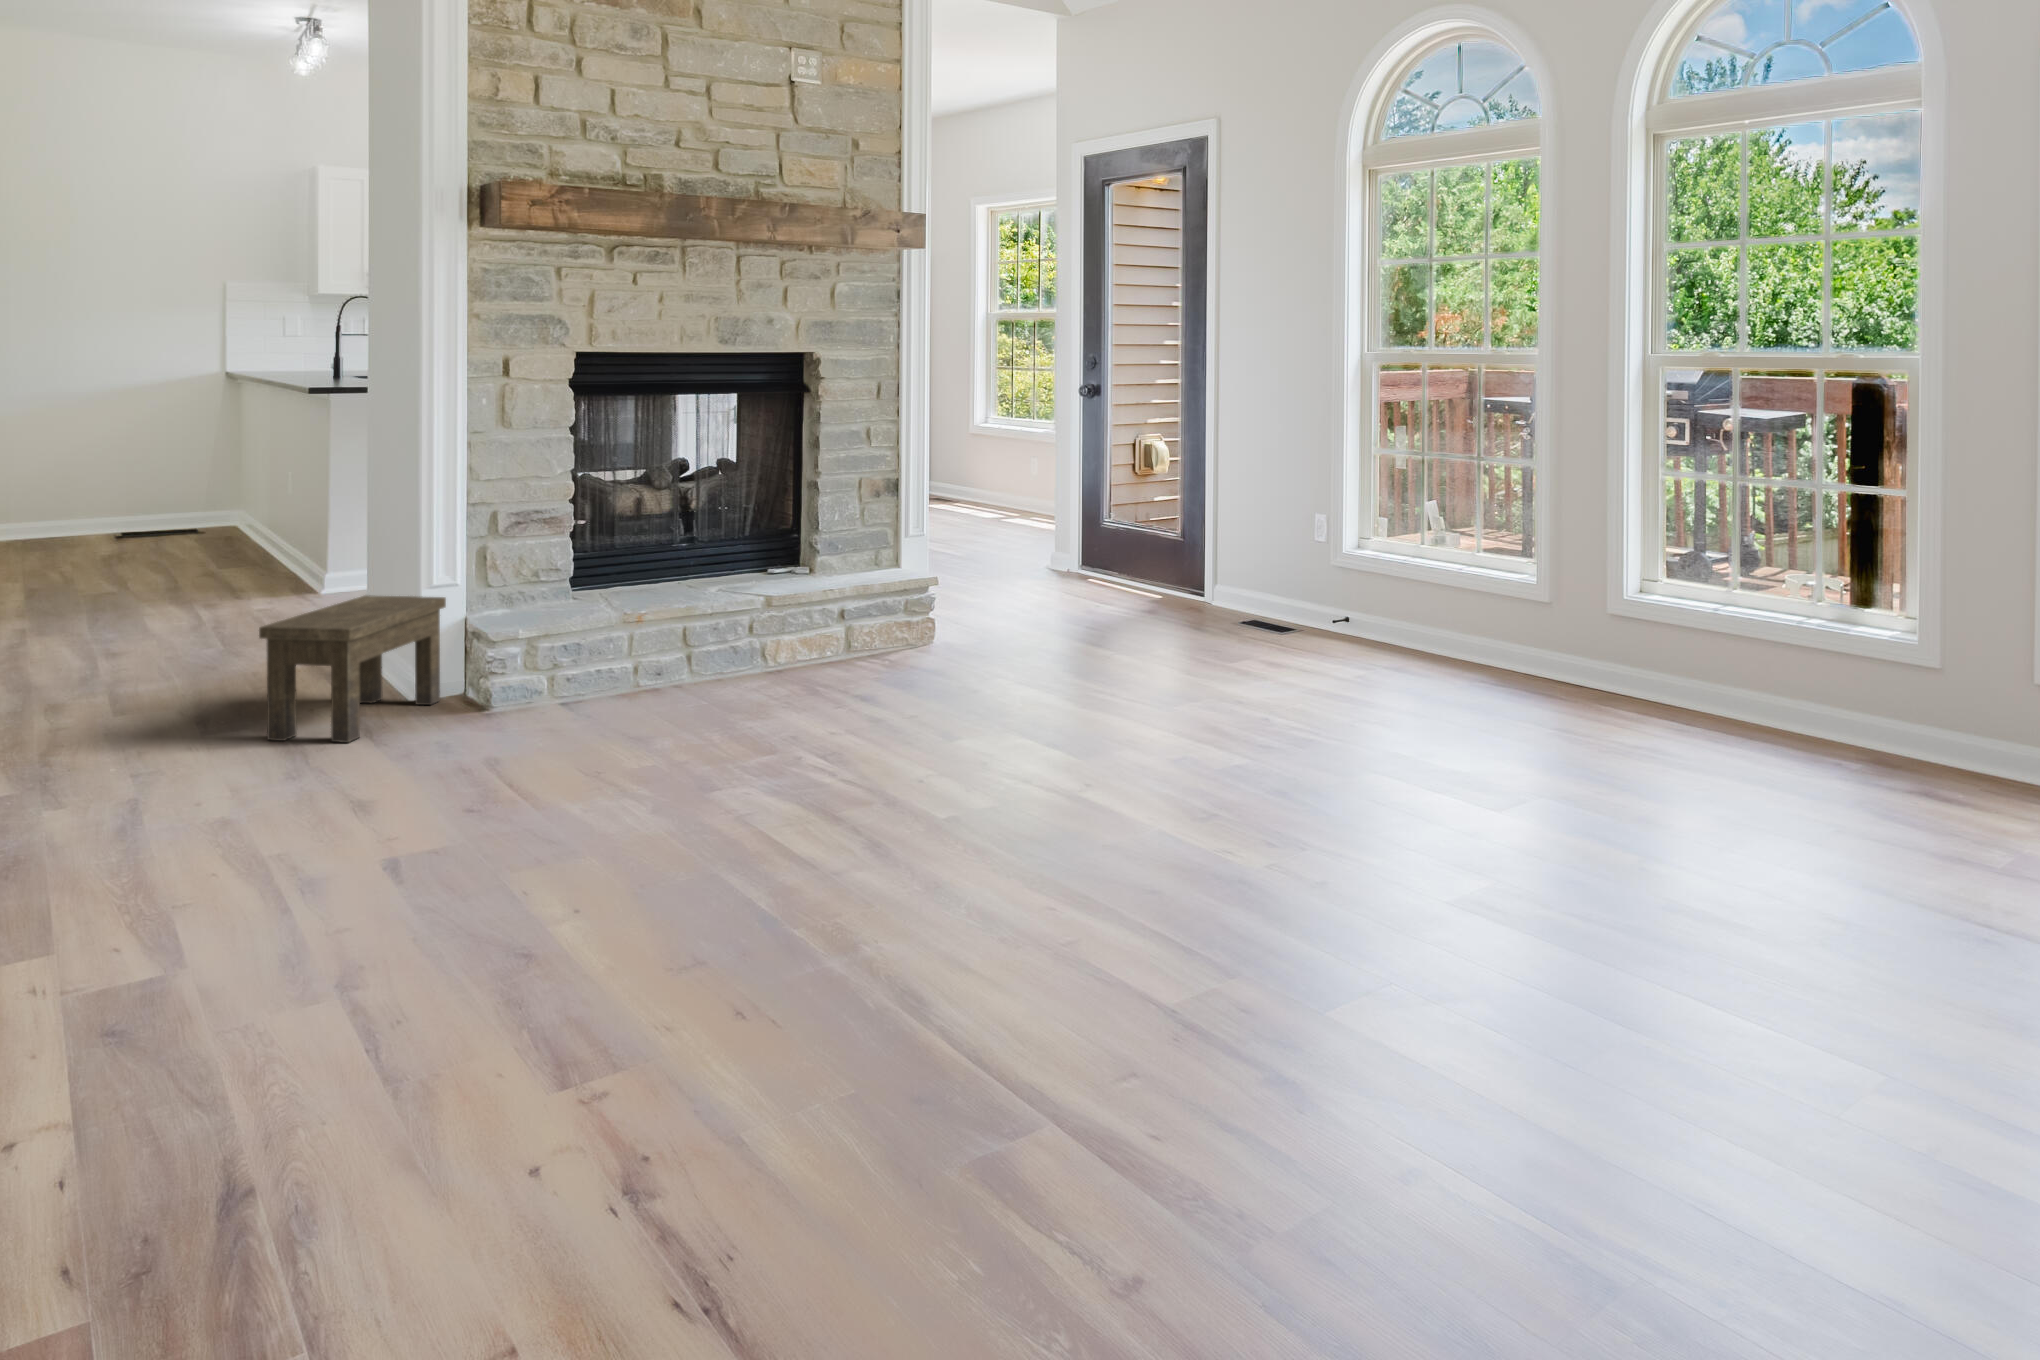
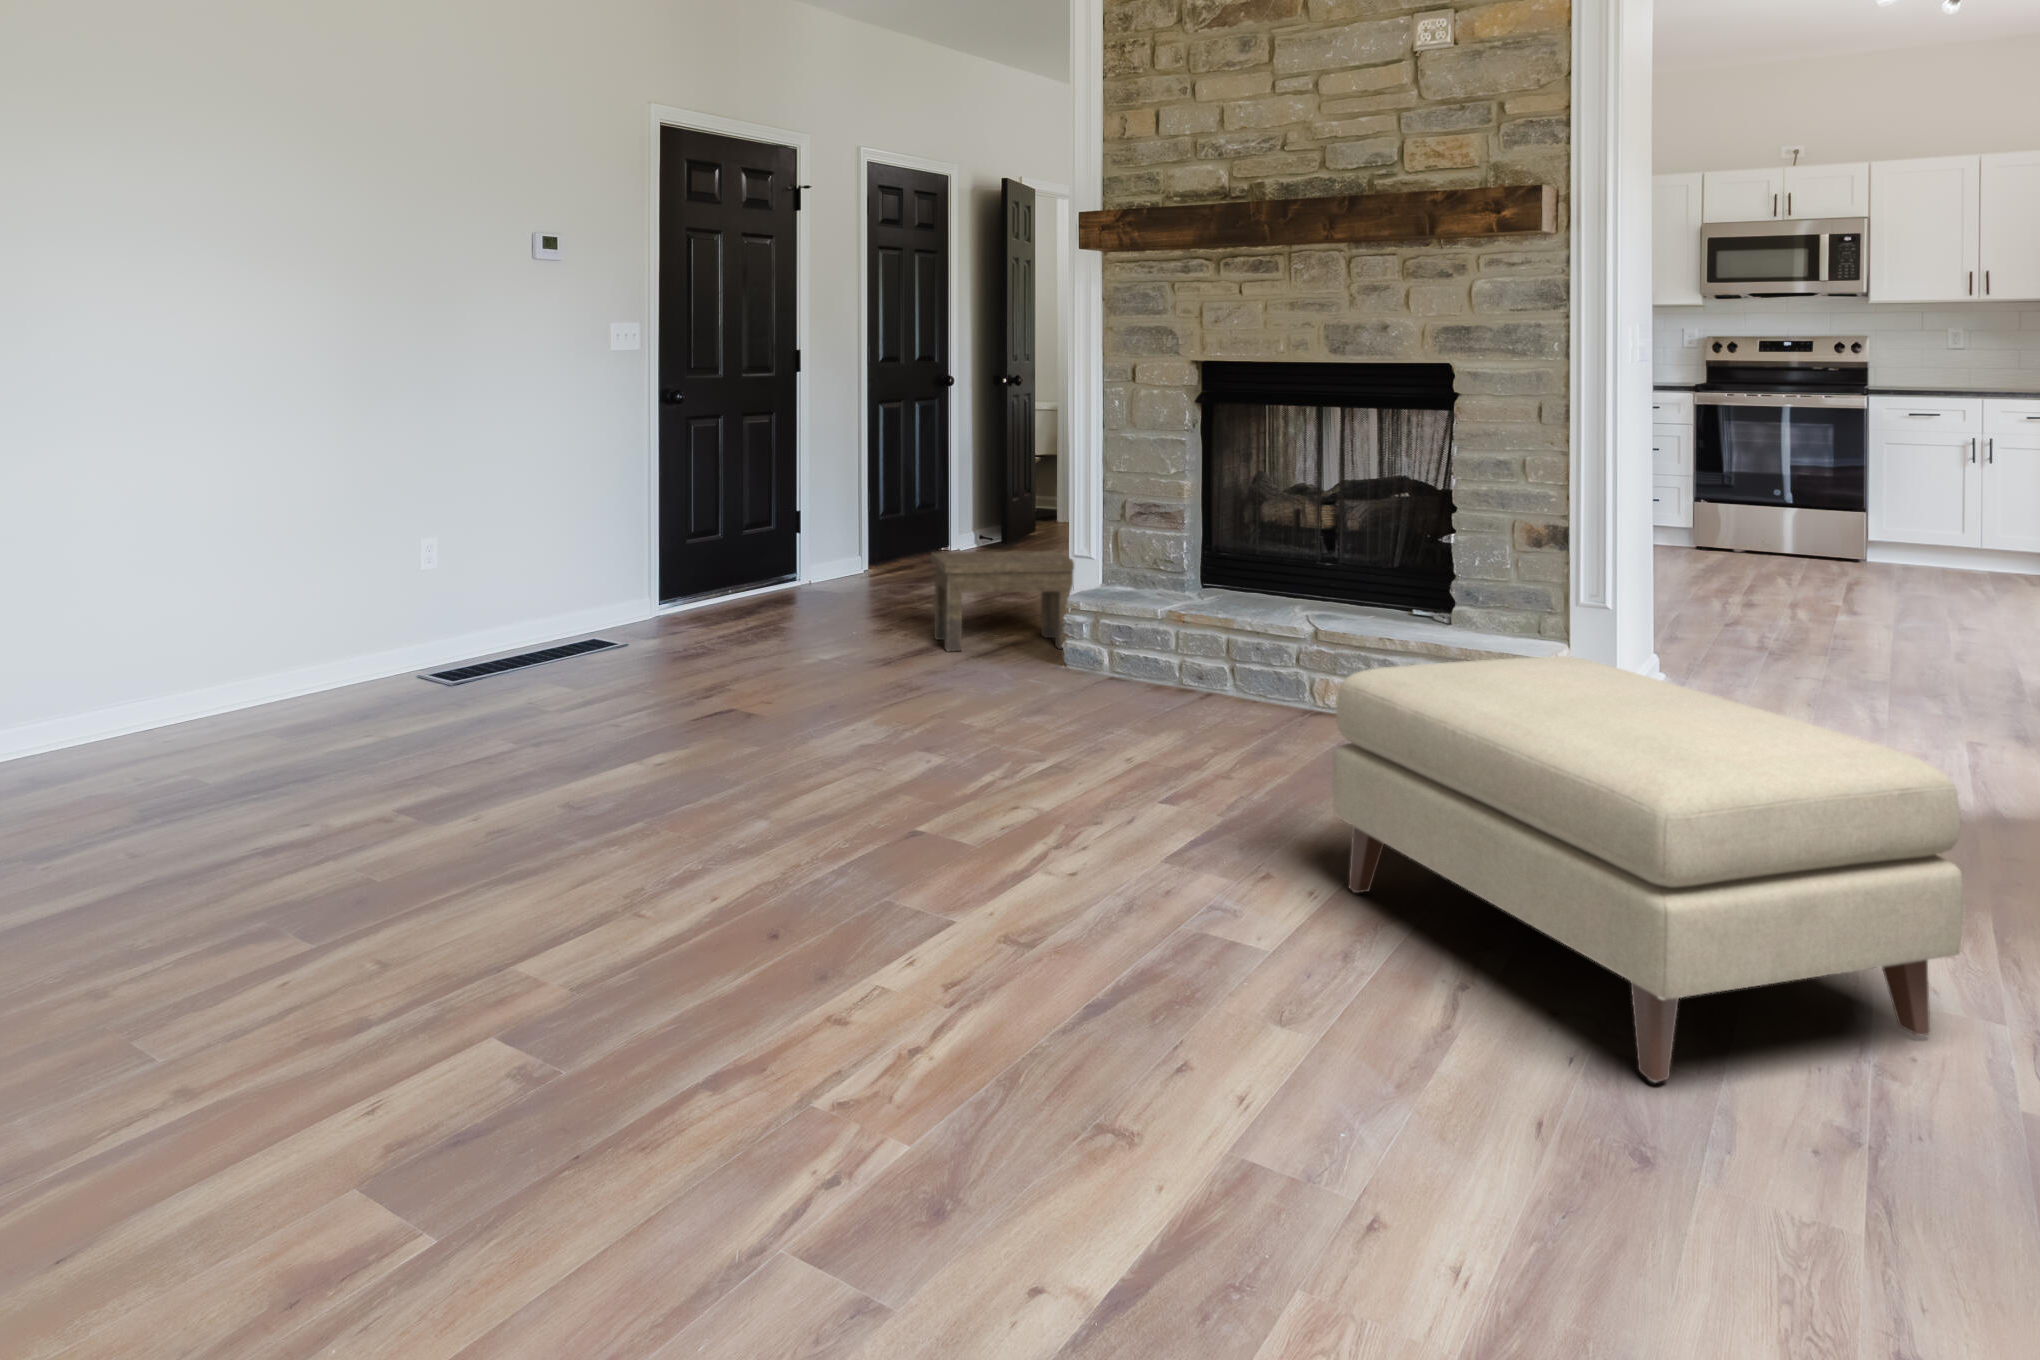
ottoman: none [1112,543,1402,729] -> present [1333,656,1963,1082]

